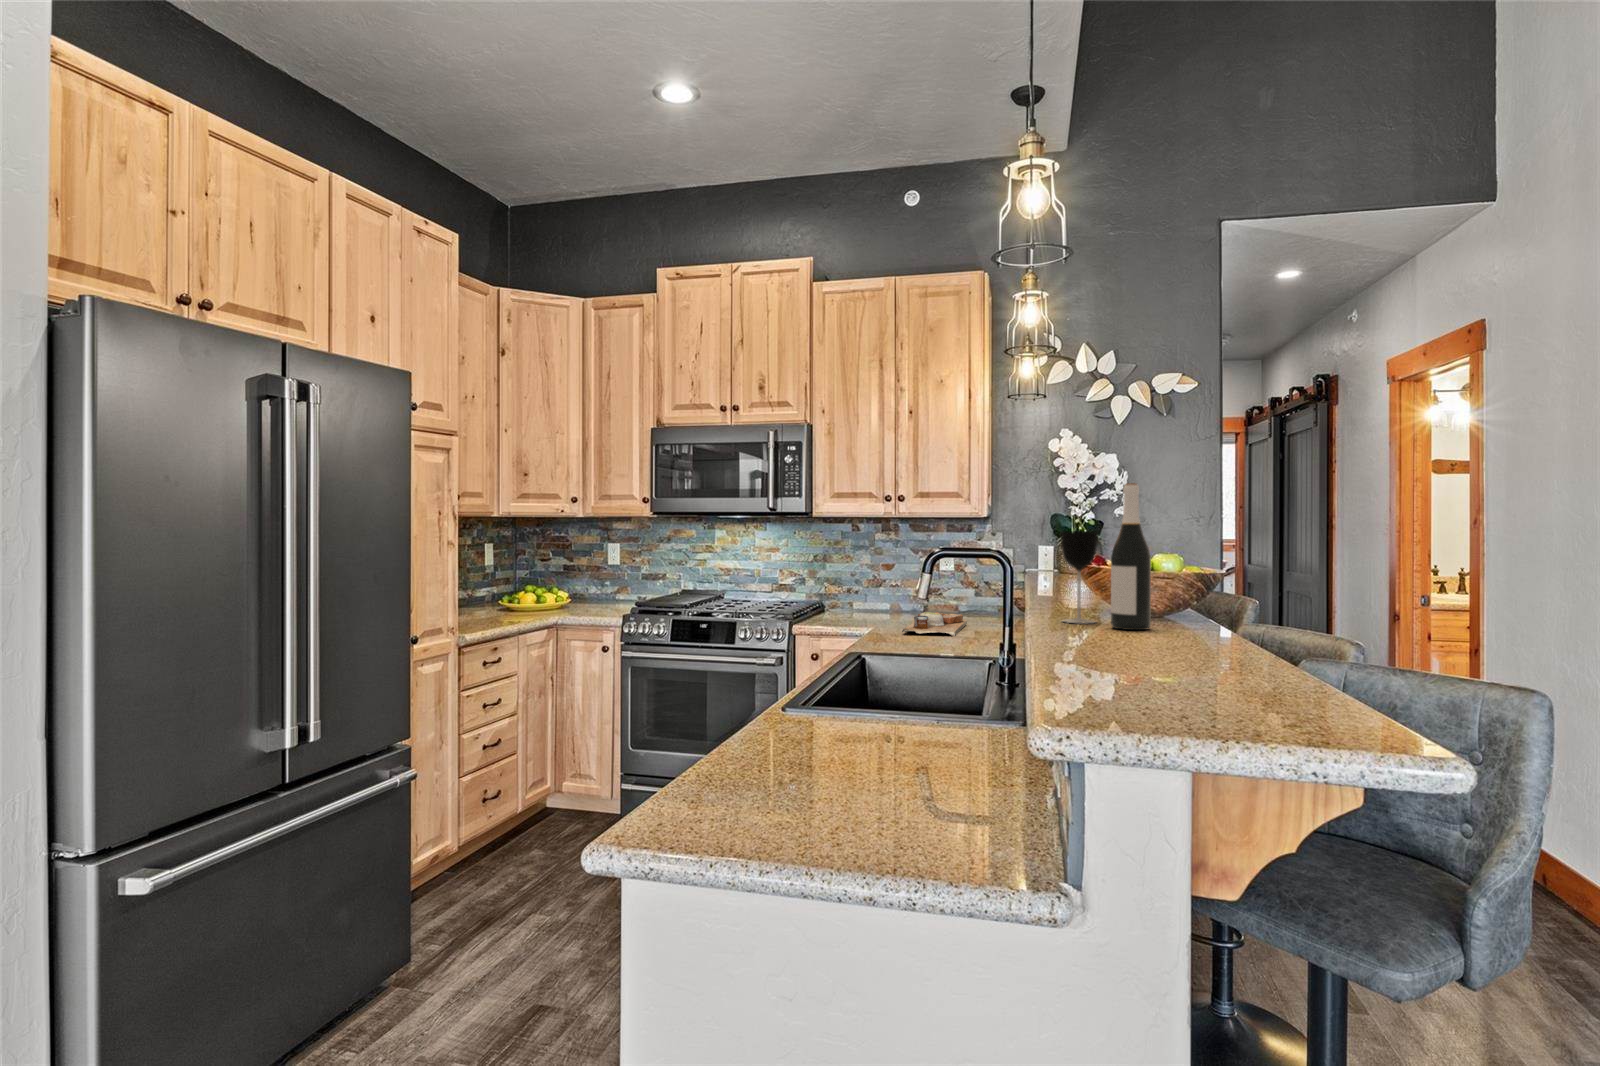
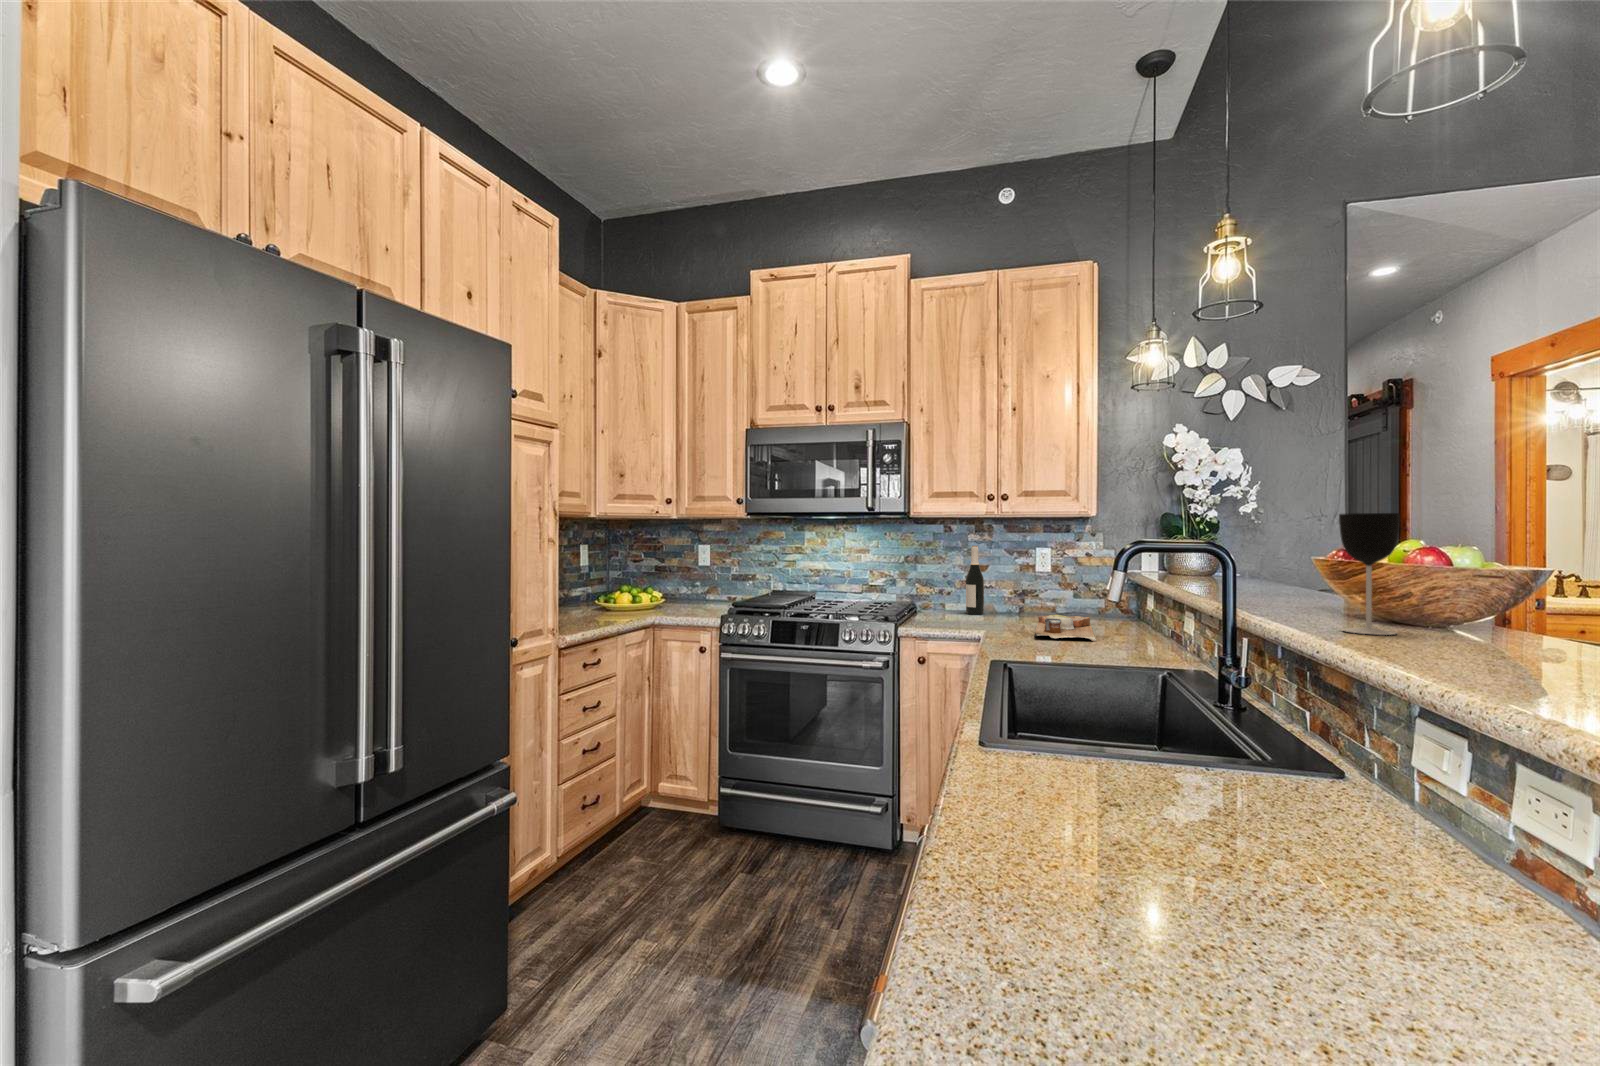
wine bottle: present [1111,483,1151,630] -> present [966,546,984,615]

